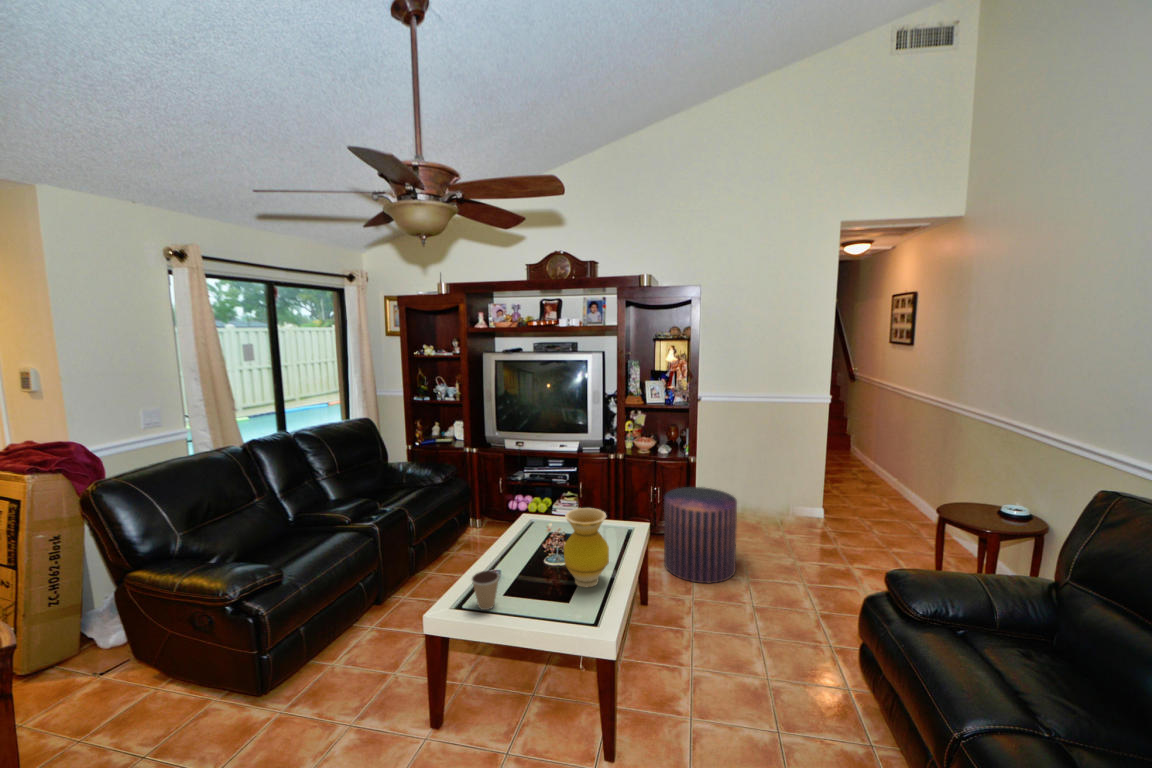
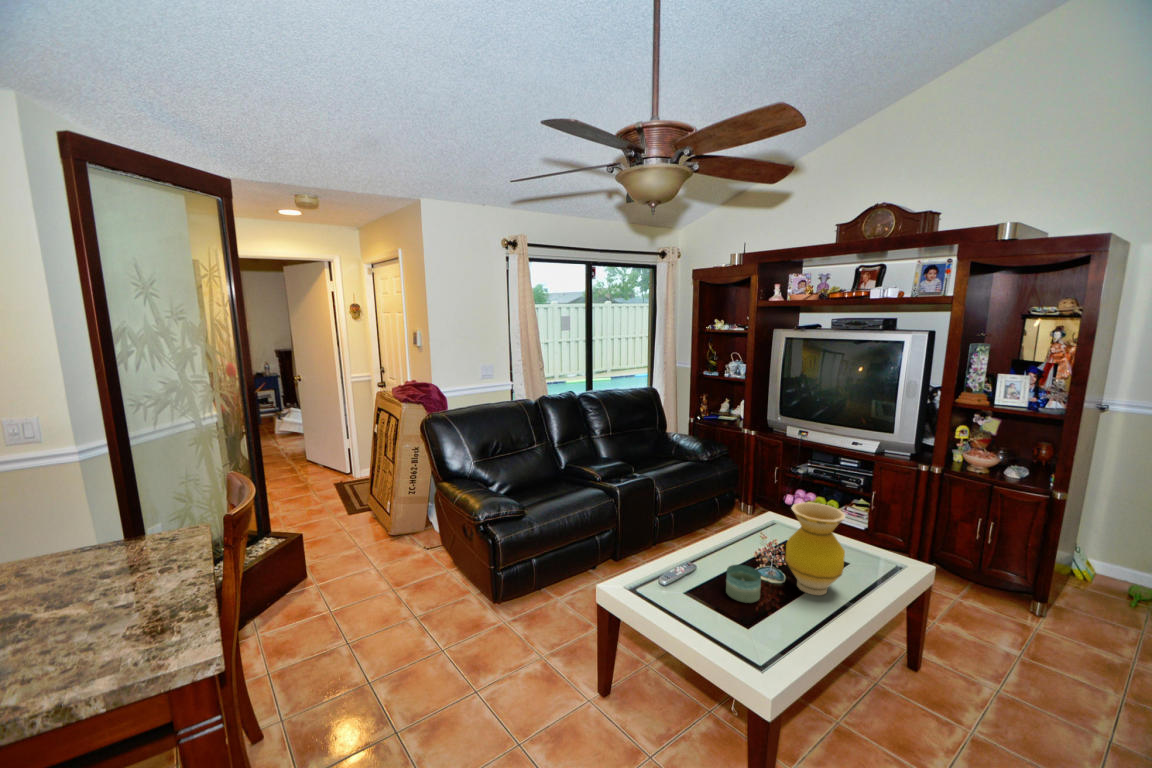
pouf: present [664,487,737,583] -> none [980,530,1138,685]
coffee cup: present [472,571,499,610] -> none [678,536,706,574]
candle: none [526,582,557,618] -> present [726,565,761,603]

